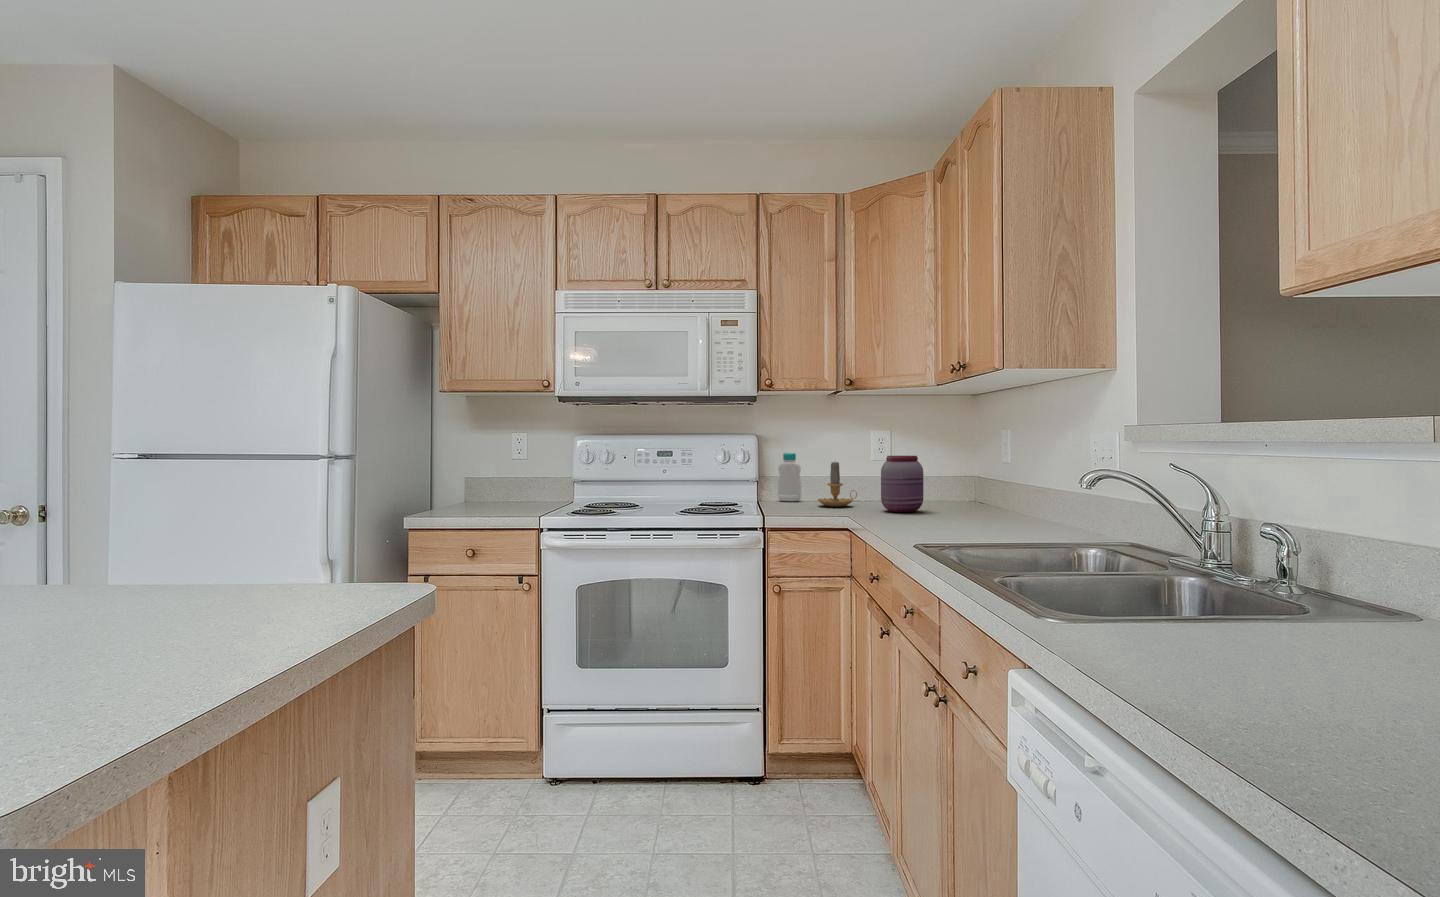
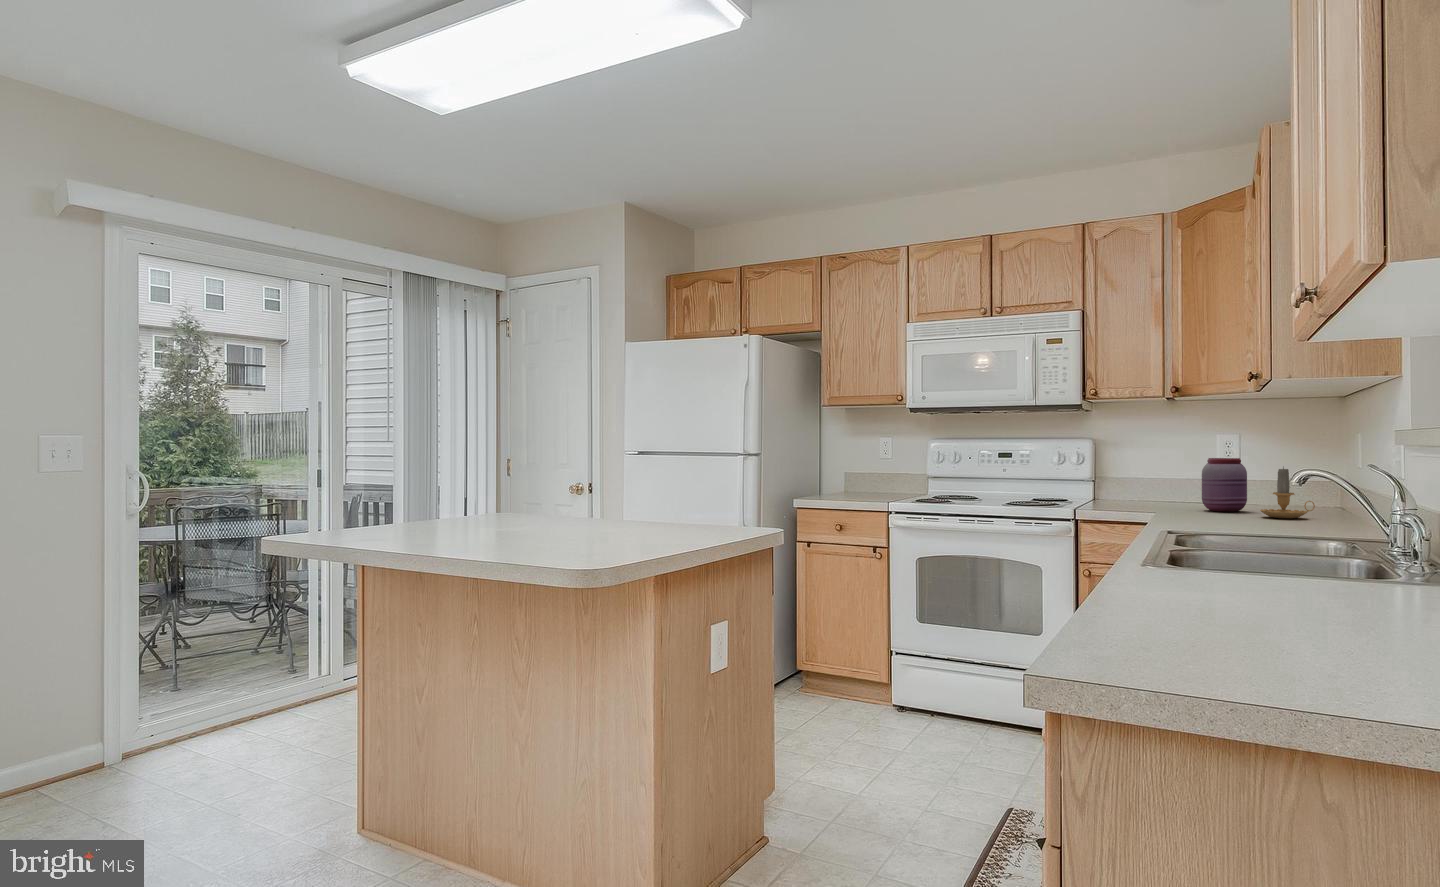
bottle: present [778,453,801,501] -> none [1116,455,1140,501]
candle: present [818,462,857,507] -> present [1260,468,1315,518]

